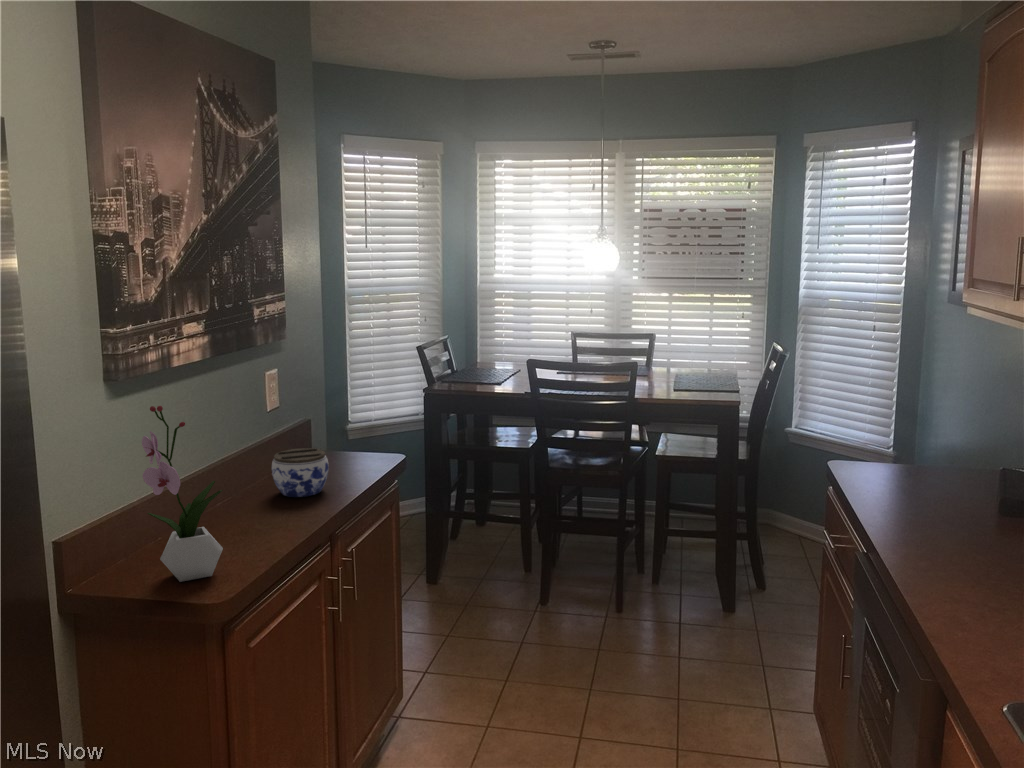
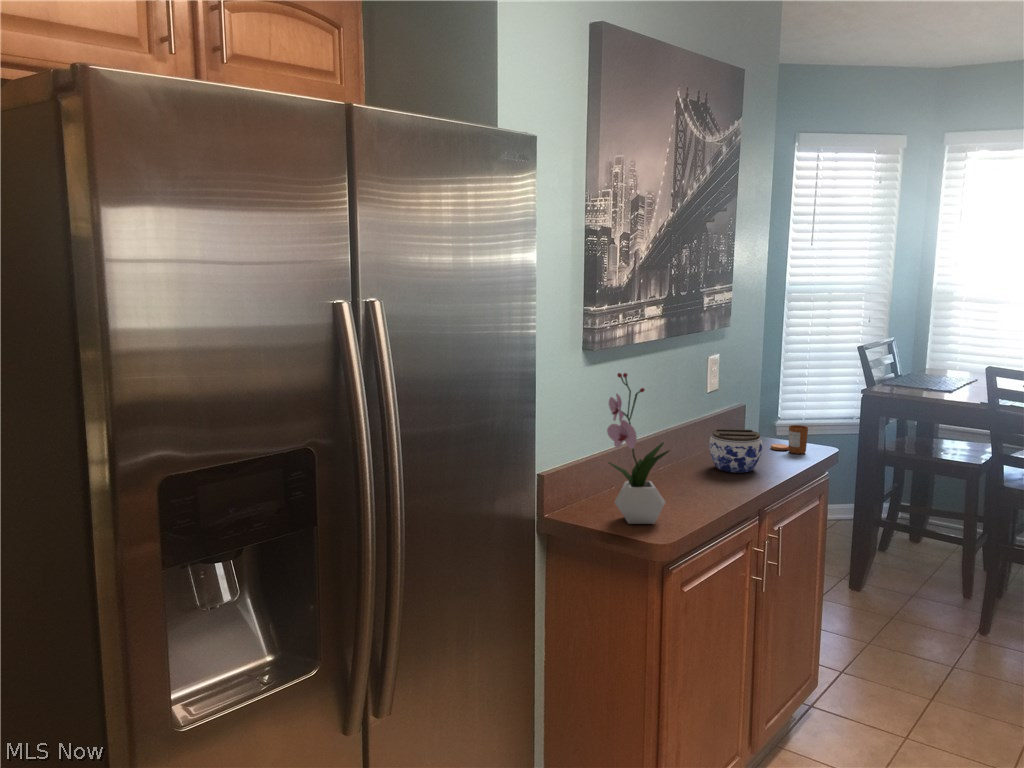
candle: none [338,436,374,466] -> present [771,425,808,454]

